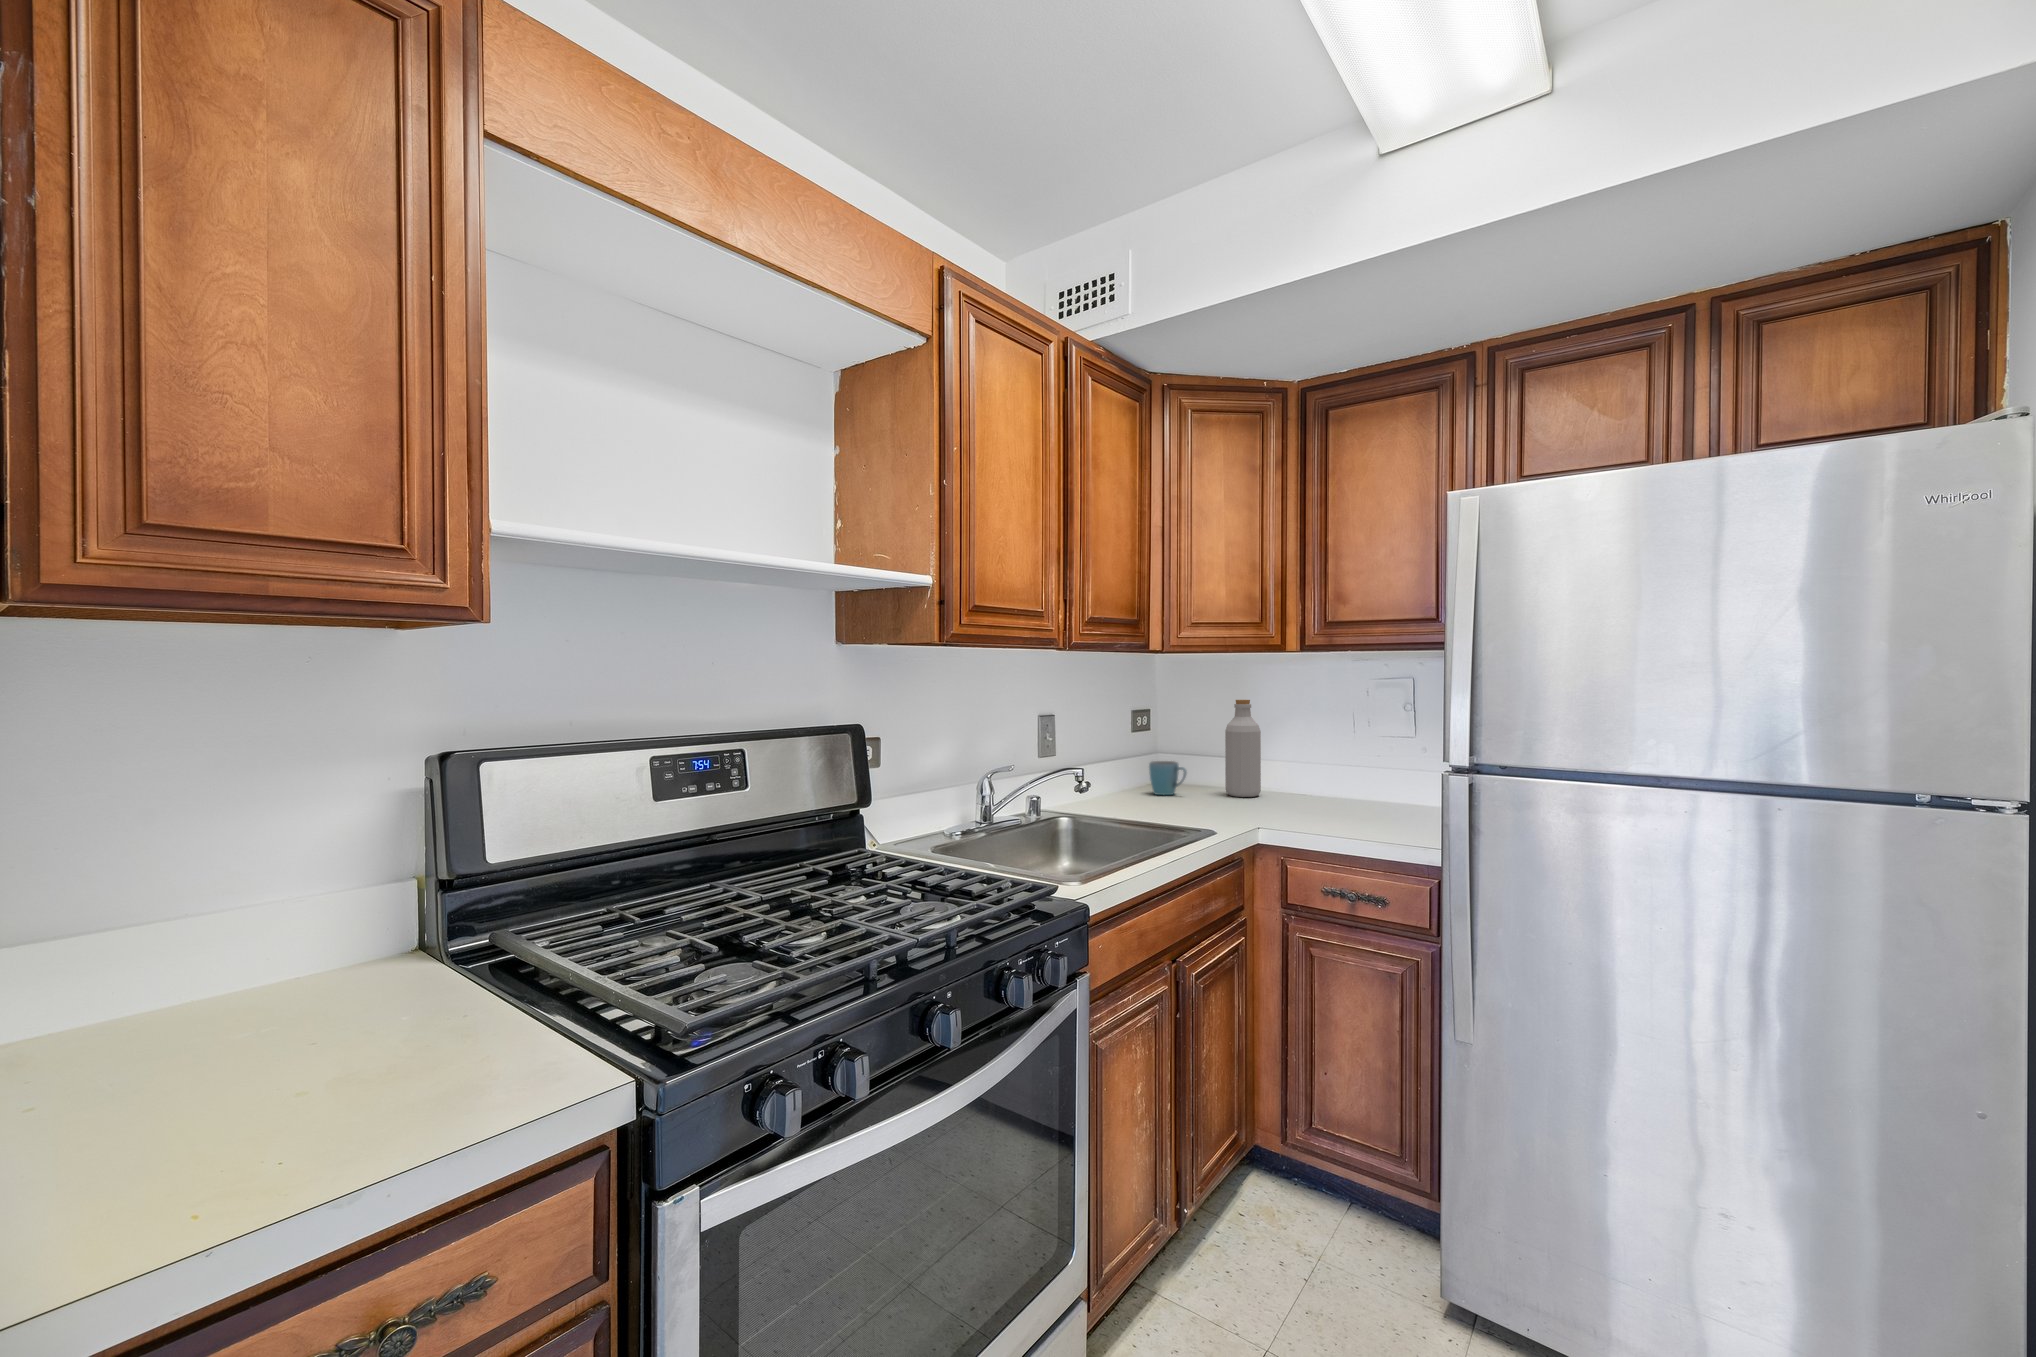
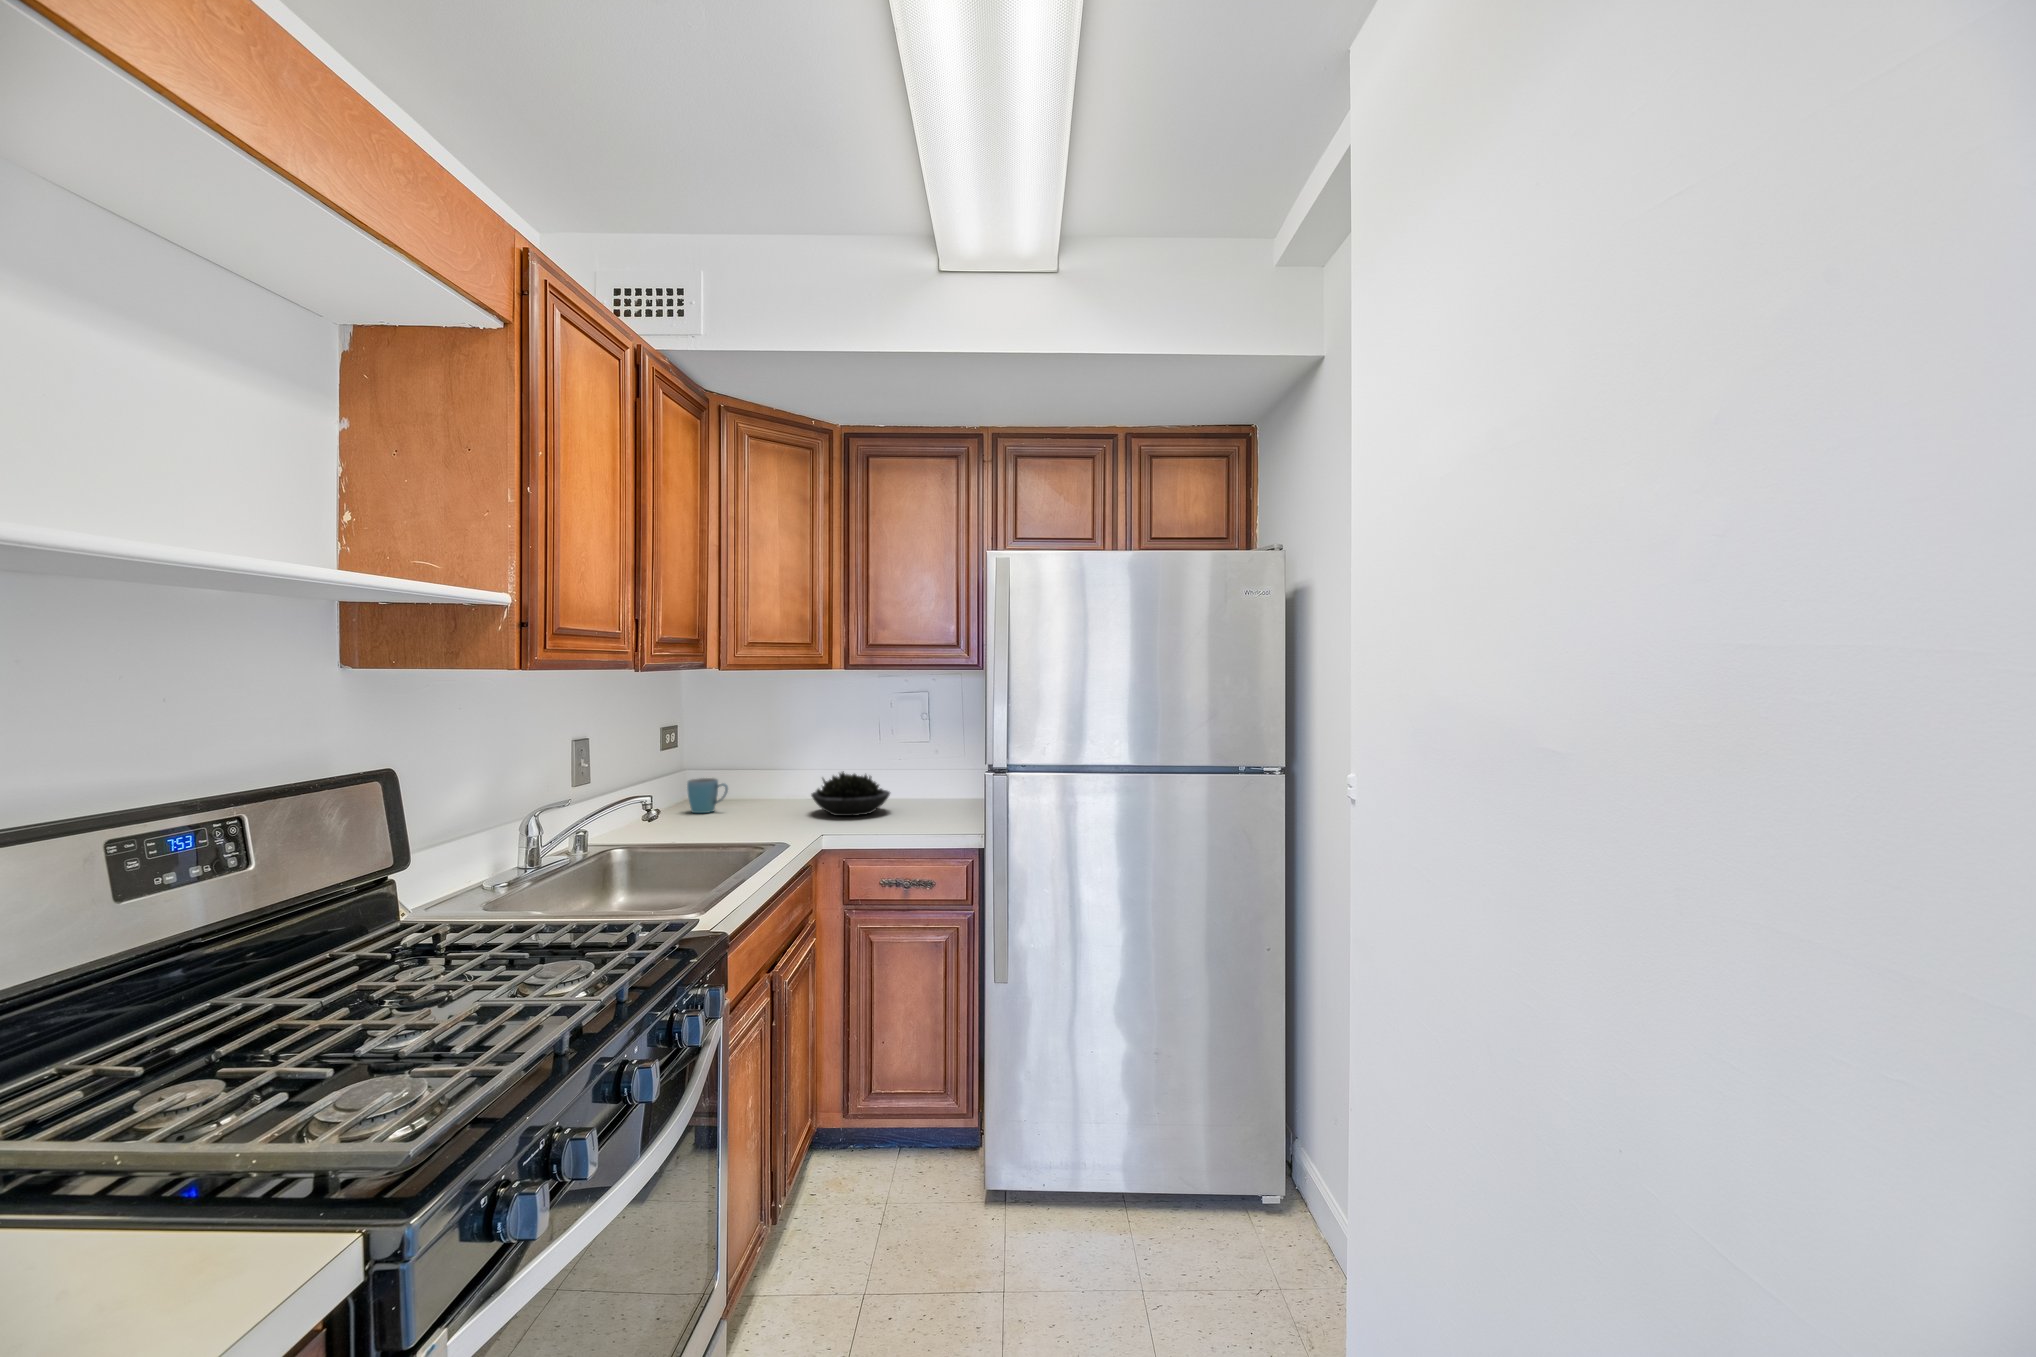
bottle: present [1225,700,1261,797] -> none [764,715,798,807]
succulent plant: none [1266,762,1357,813] -> present [811,771,890,816]

